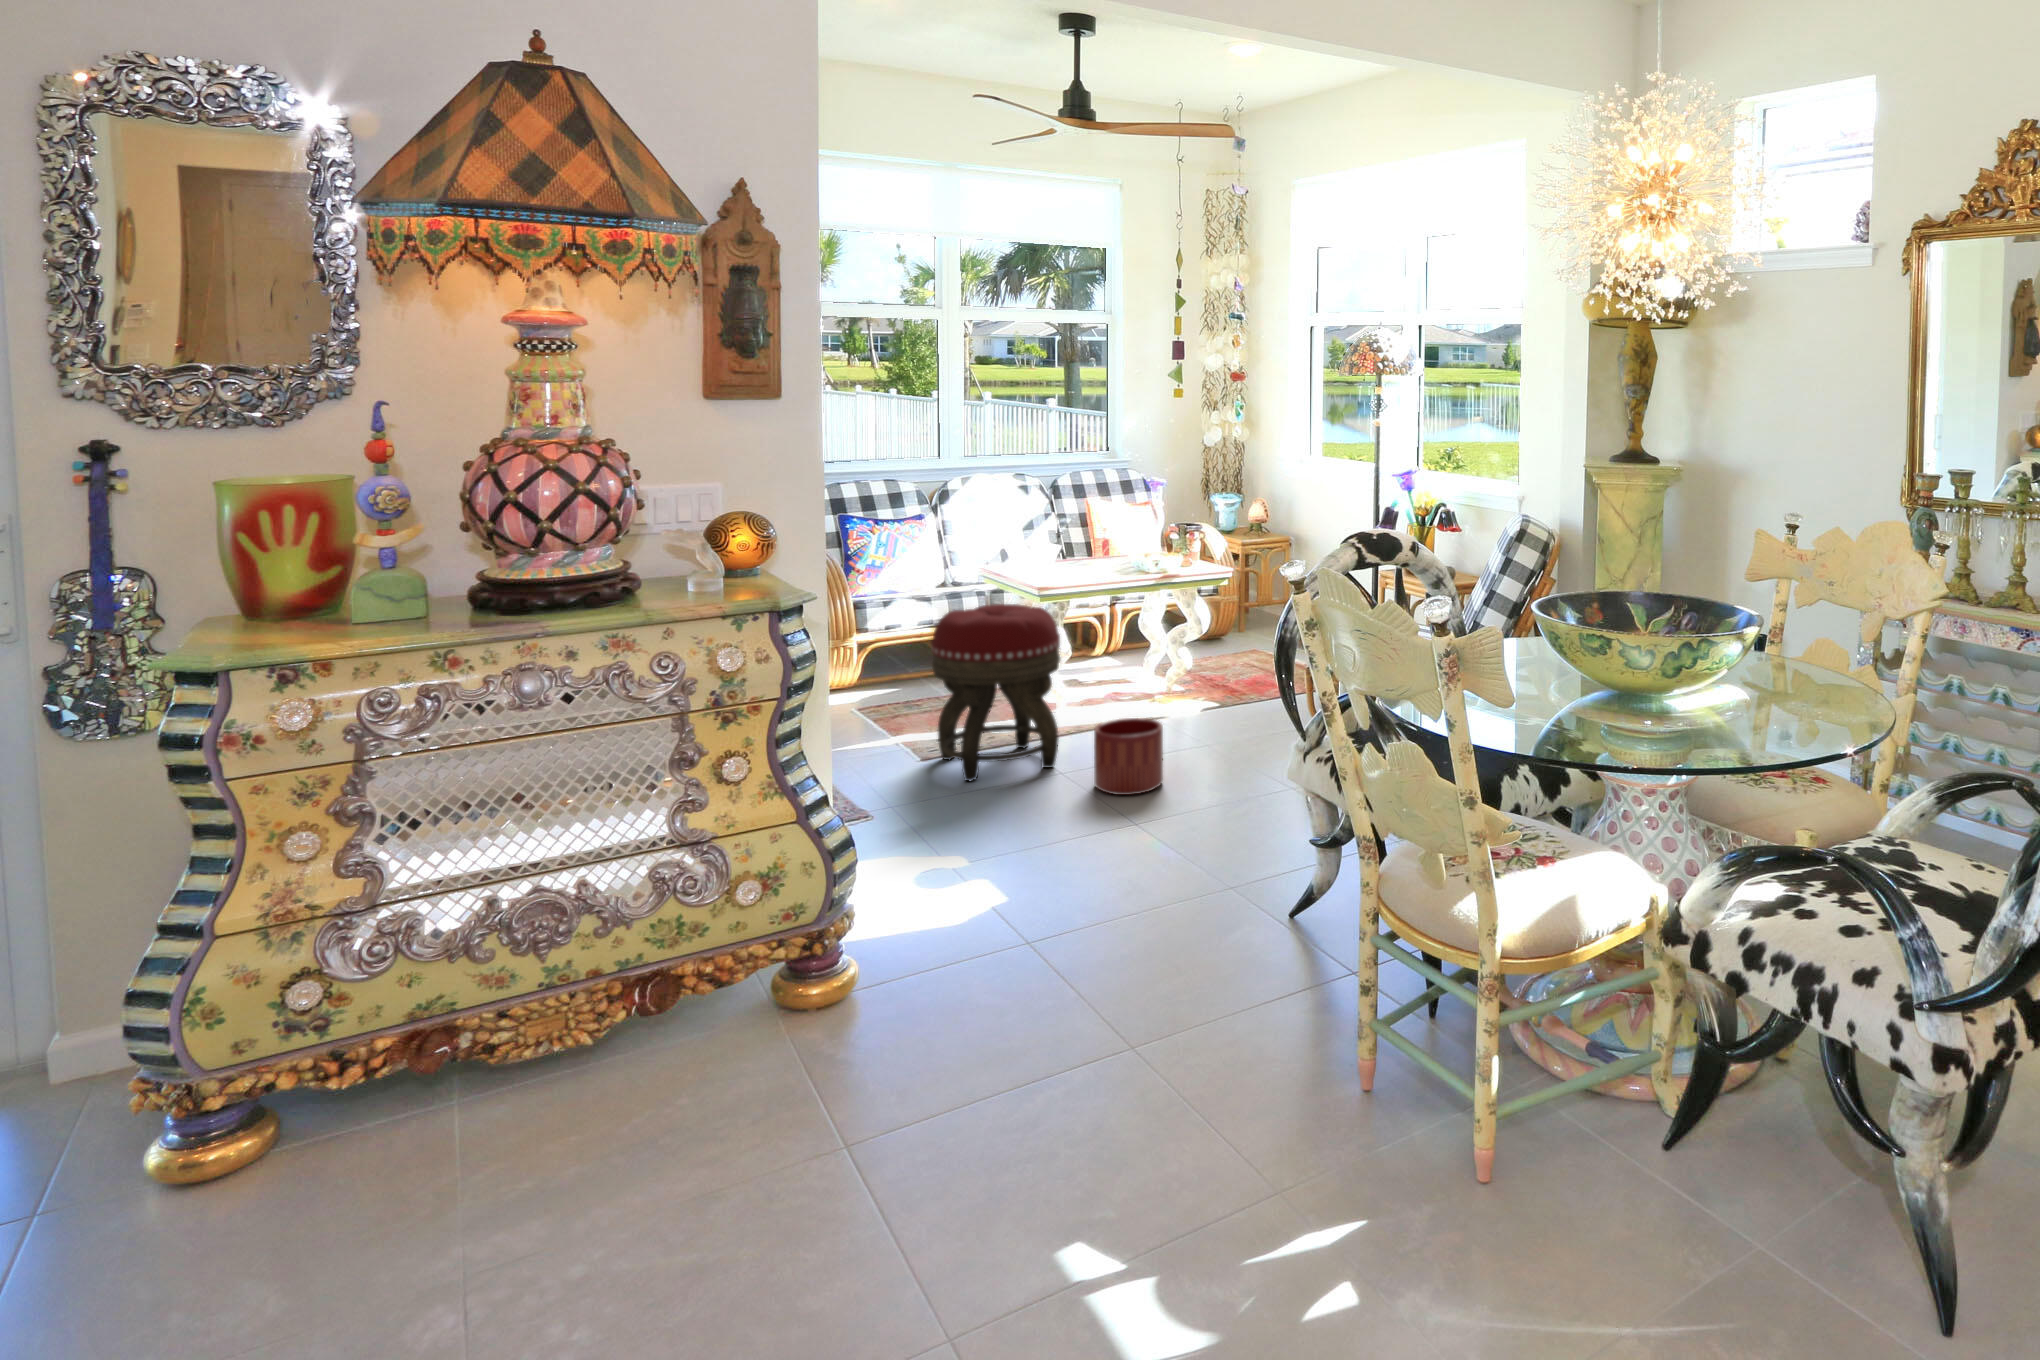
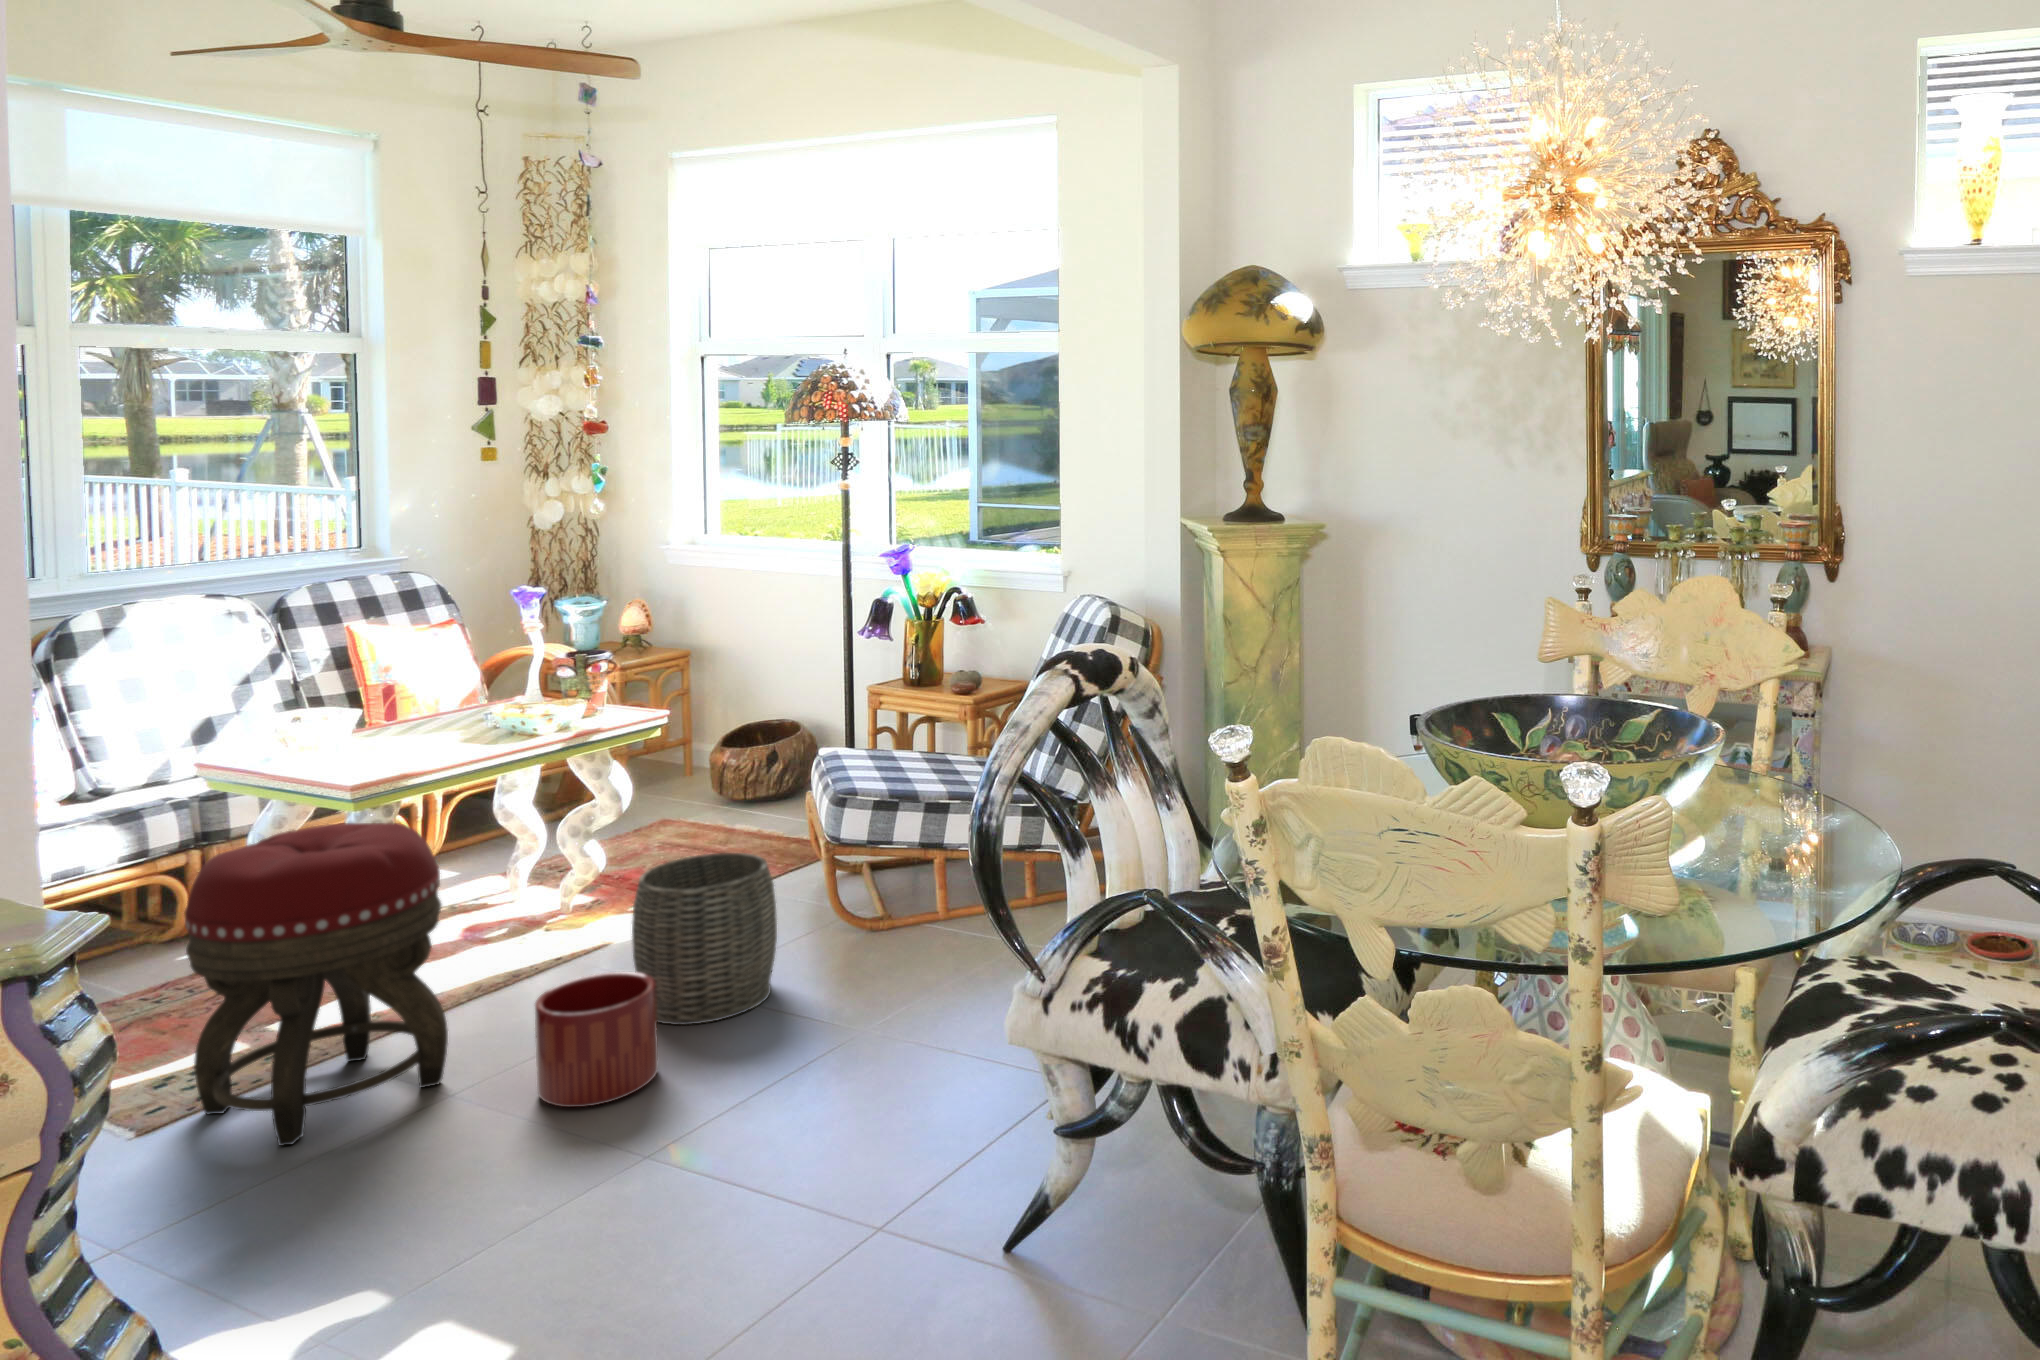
woven basket: none [1170,659,1258,765] -> present [632,853,777,1025]

